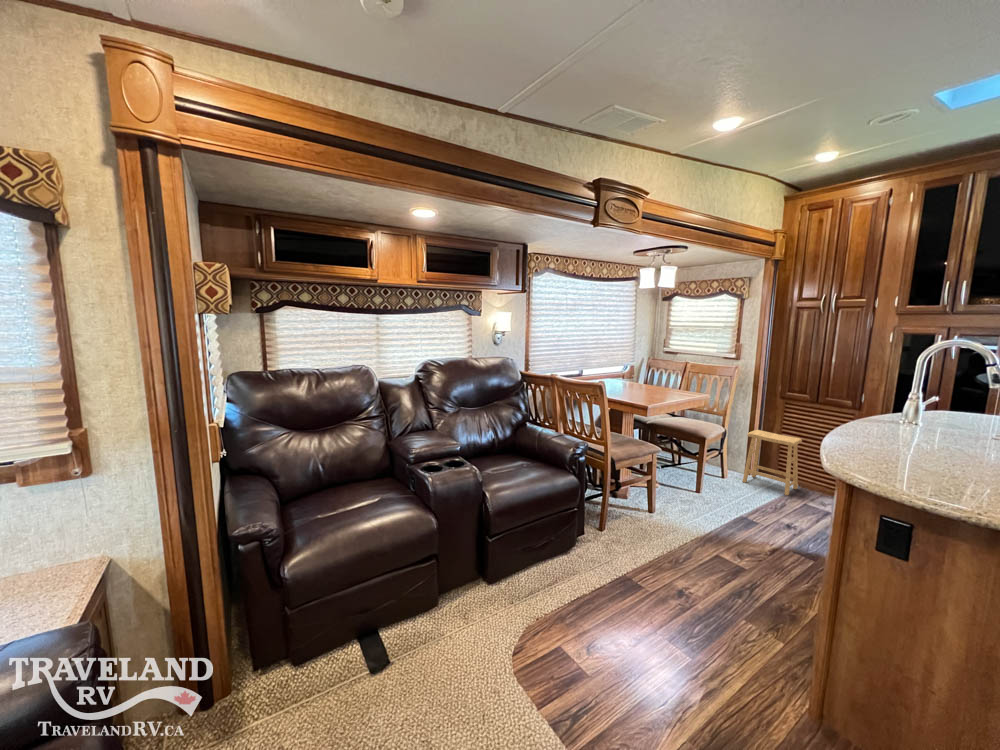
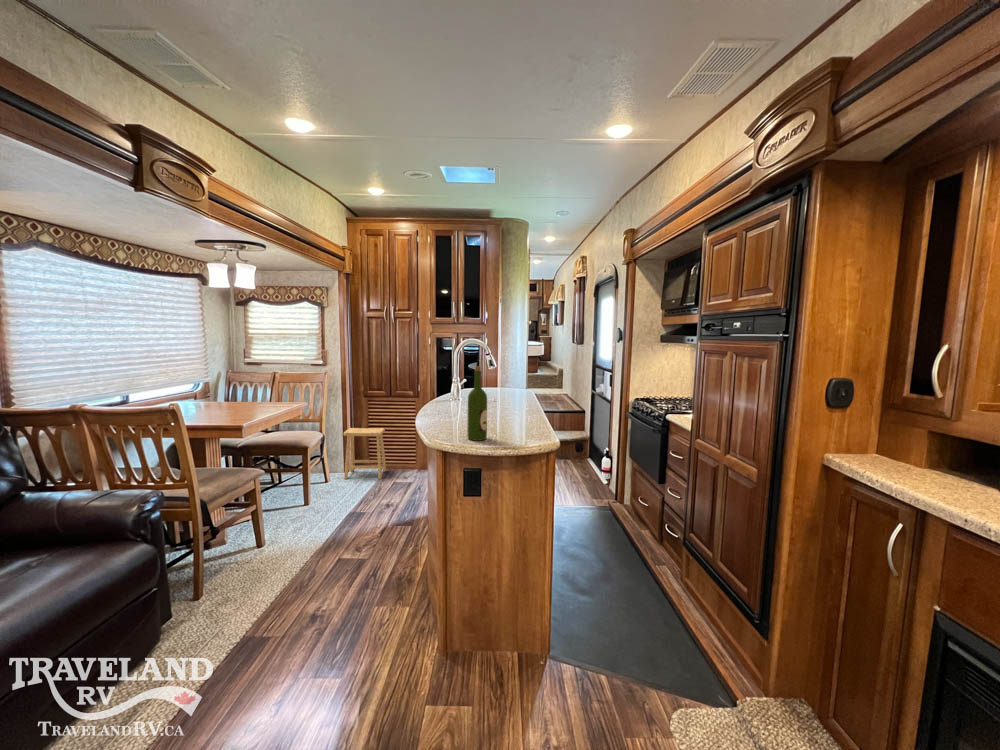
wine bottle: none [891,379,937,483] -> present [467,366,487,441]

